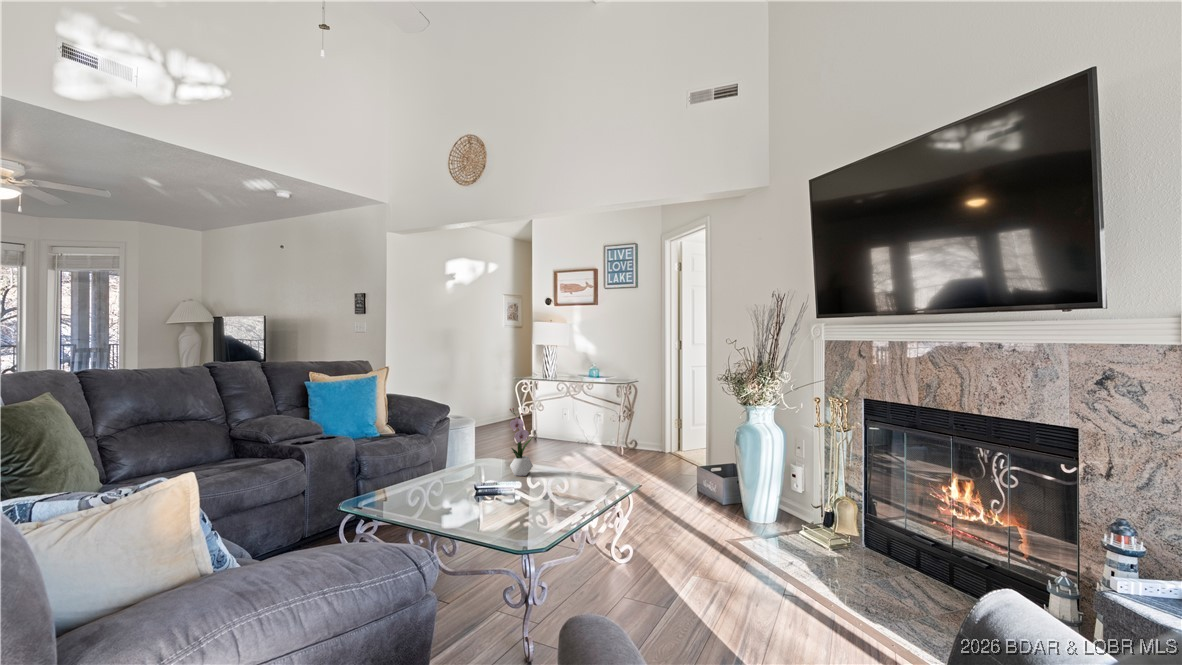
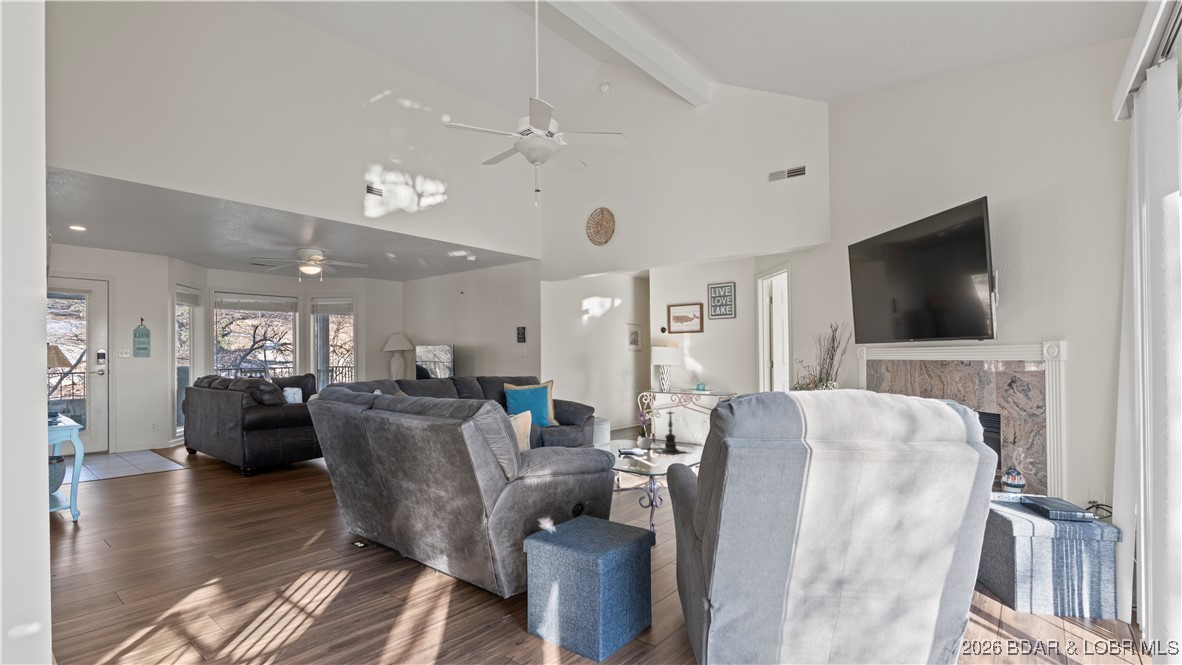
candle holder: none [537,411,585,489] -> present [657,411,683,455]

